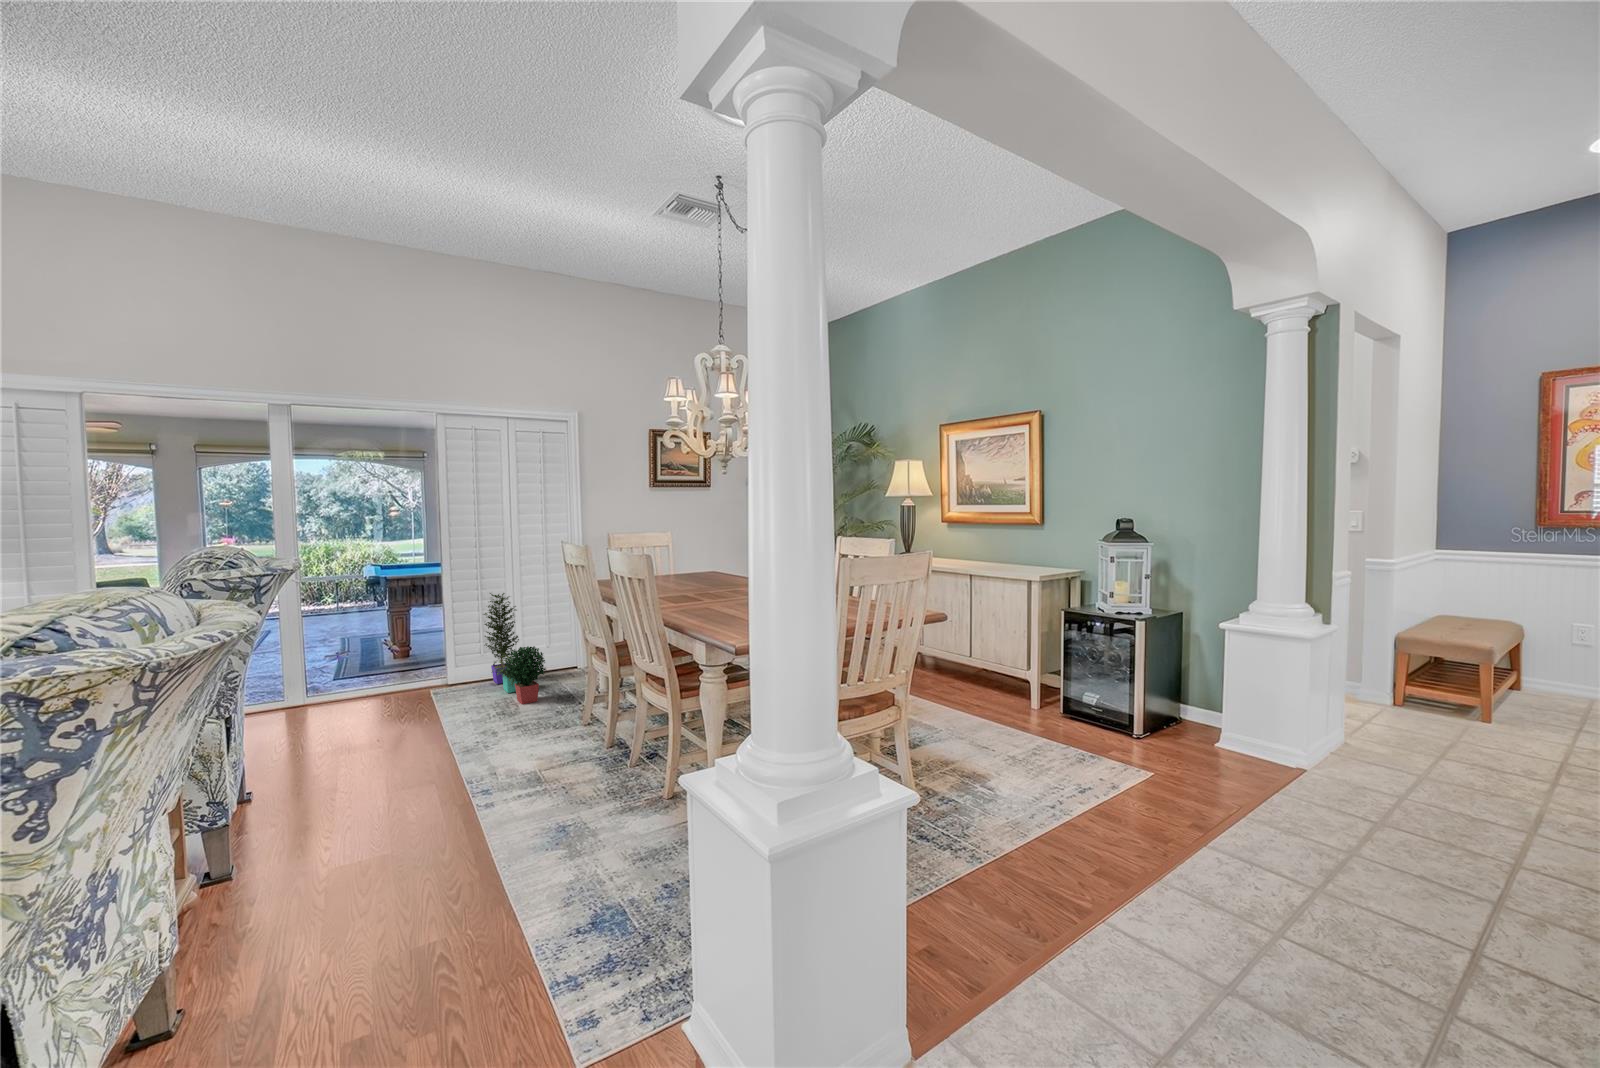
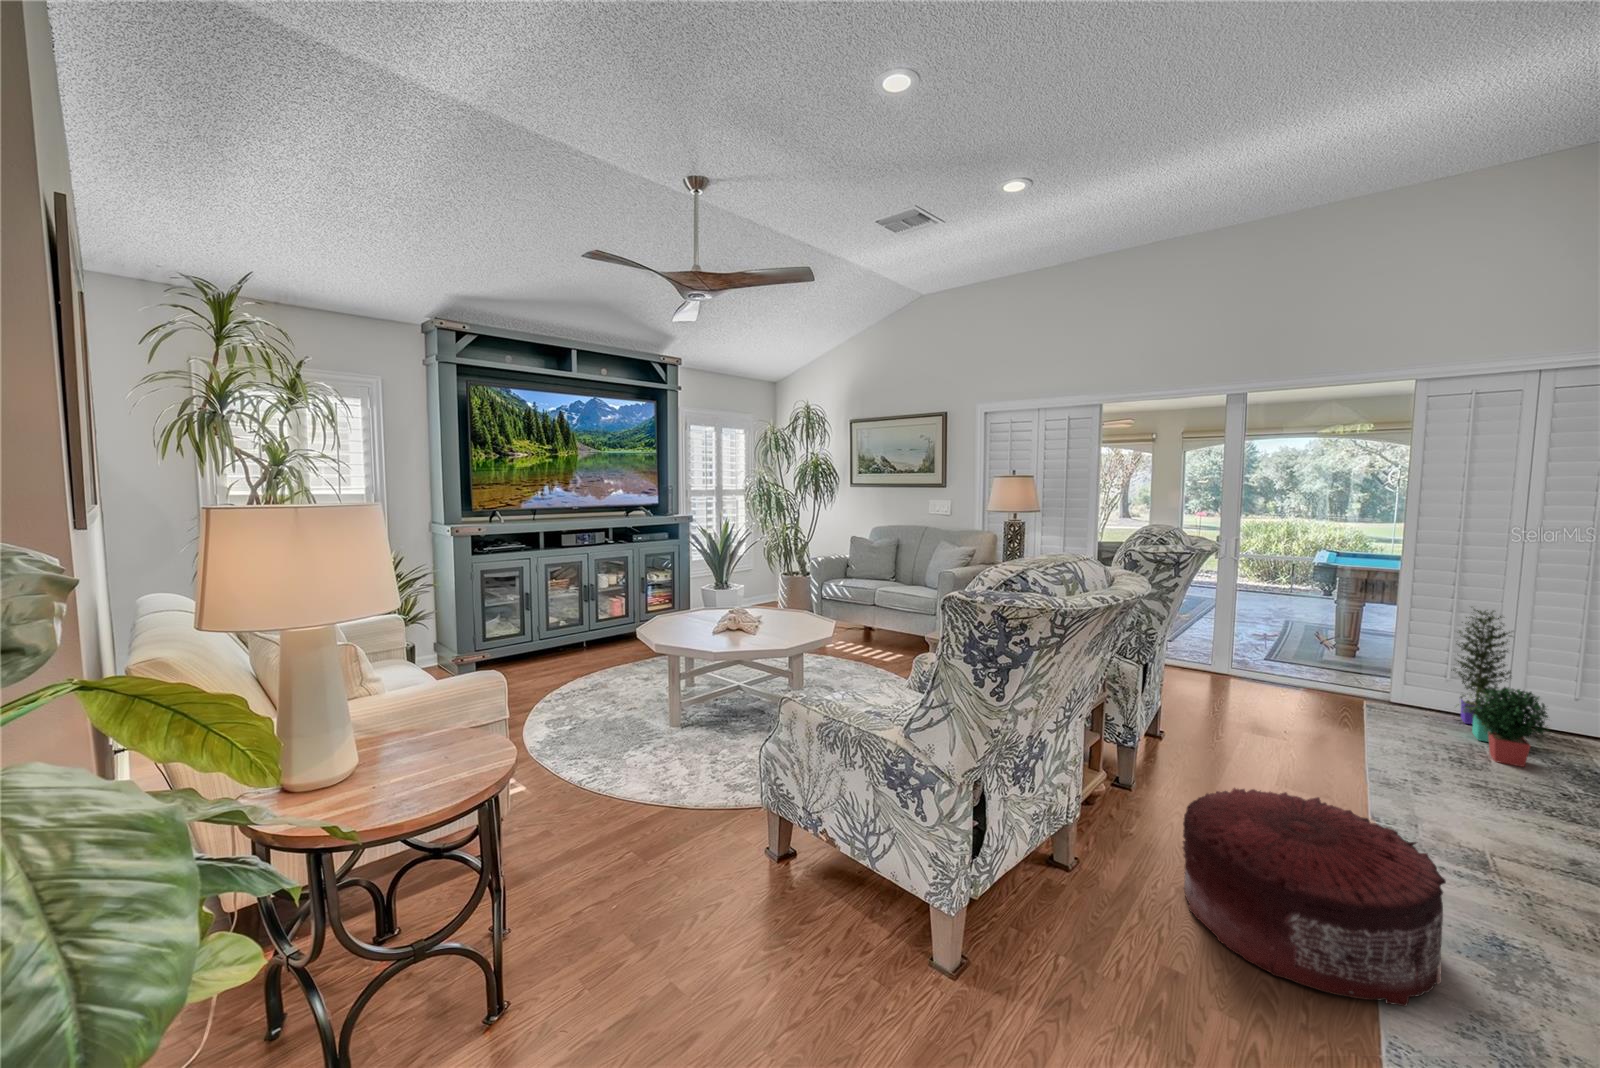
pouf: none [319,780,546,973] -> present [1183,788,1446,1006]

